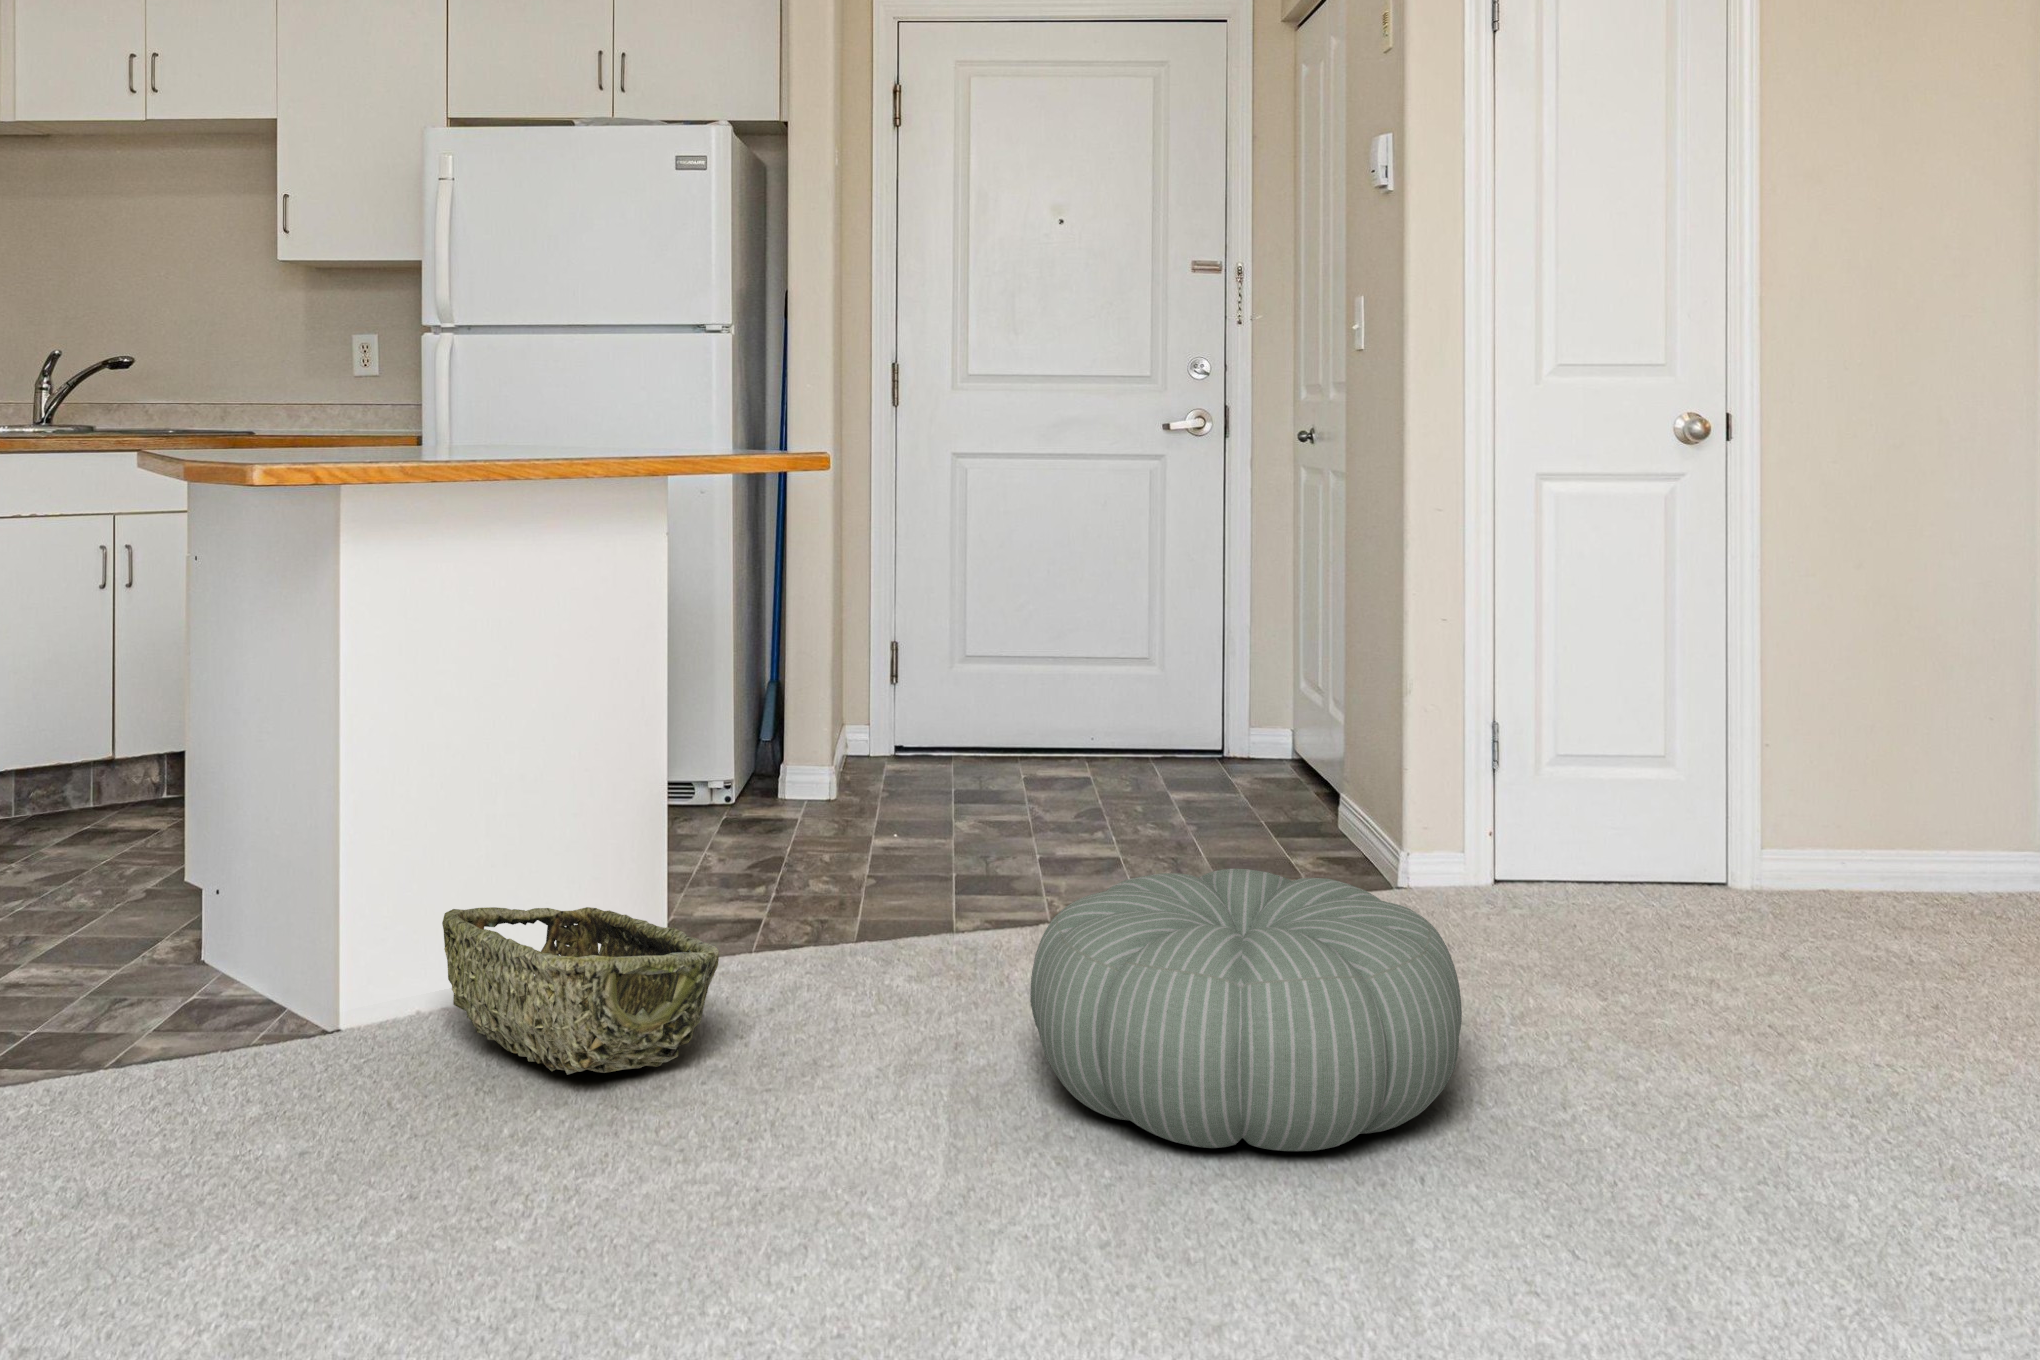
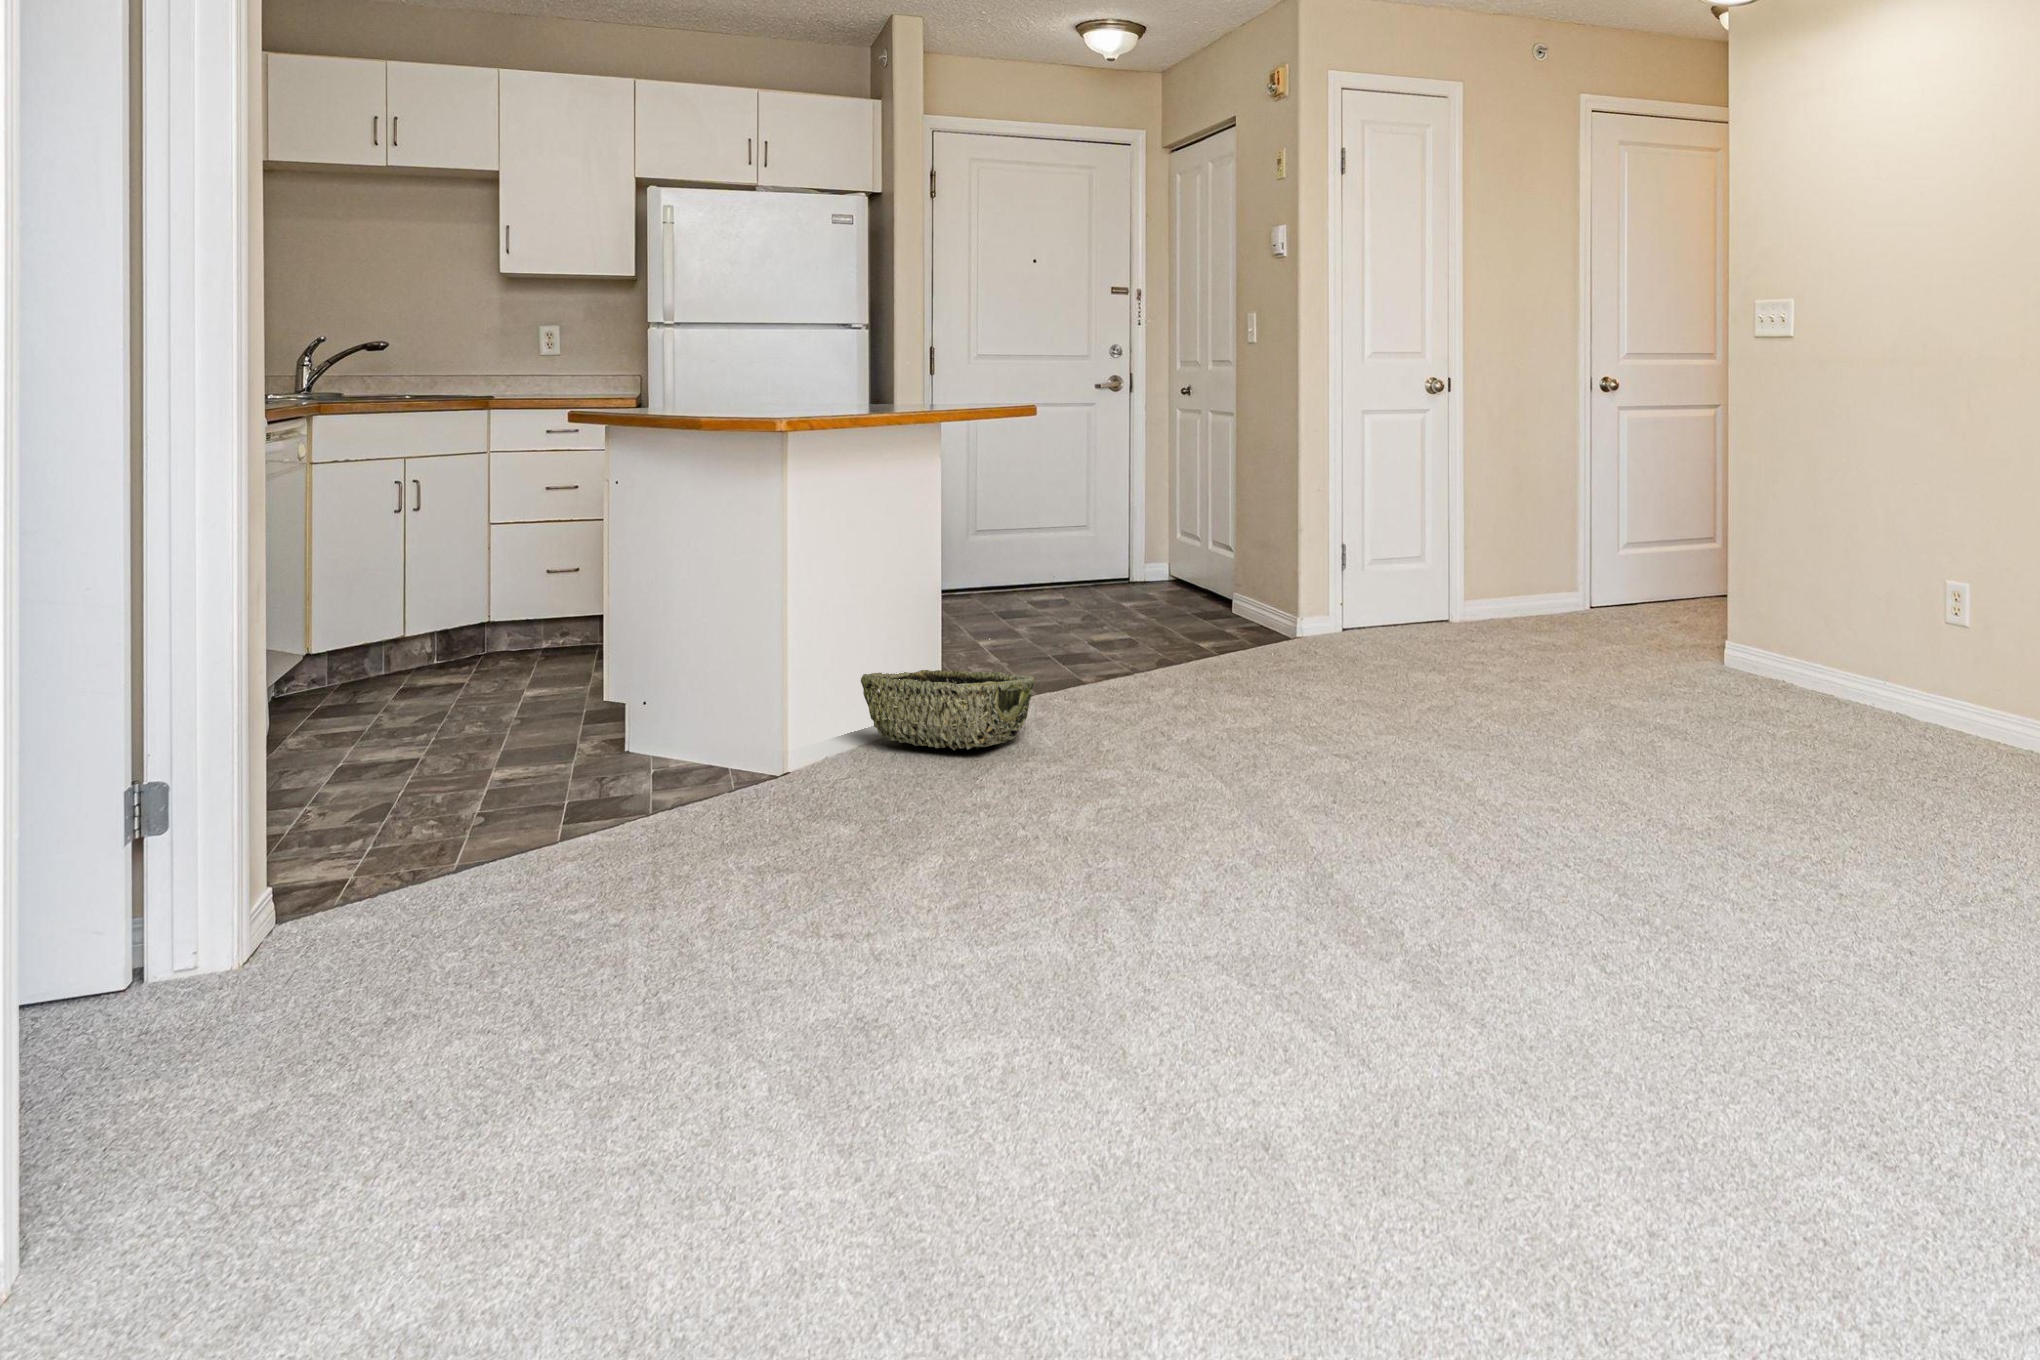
pouf: present [1030,869,1462,1151] -> none [1197,613,1408,736]

